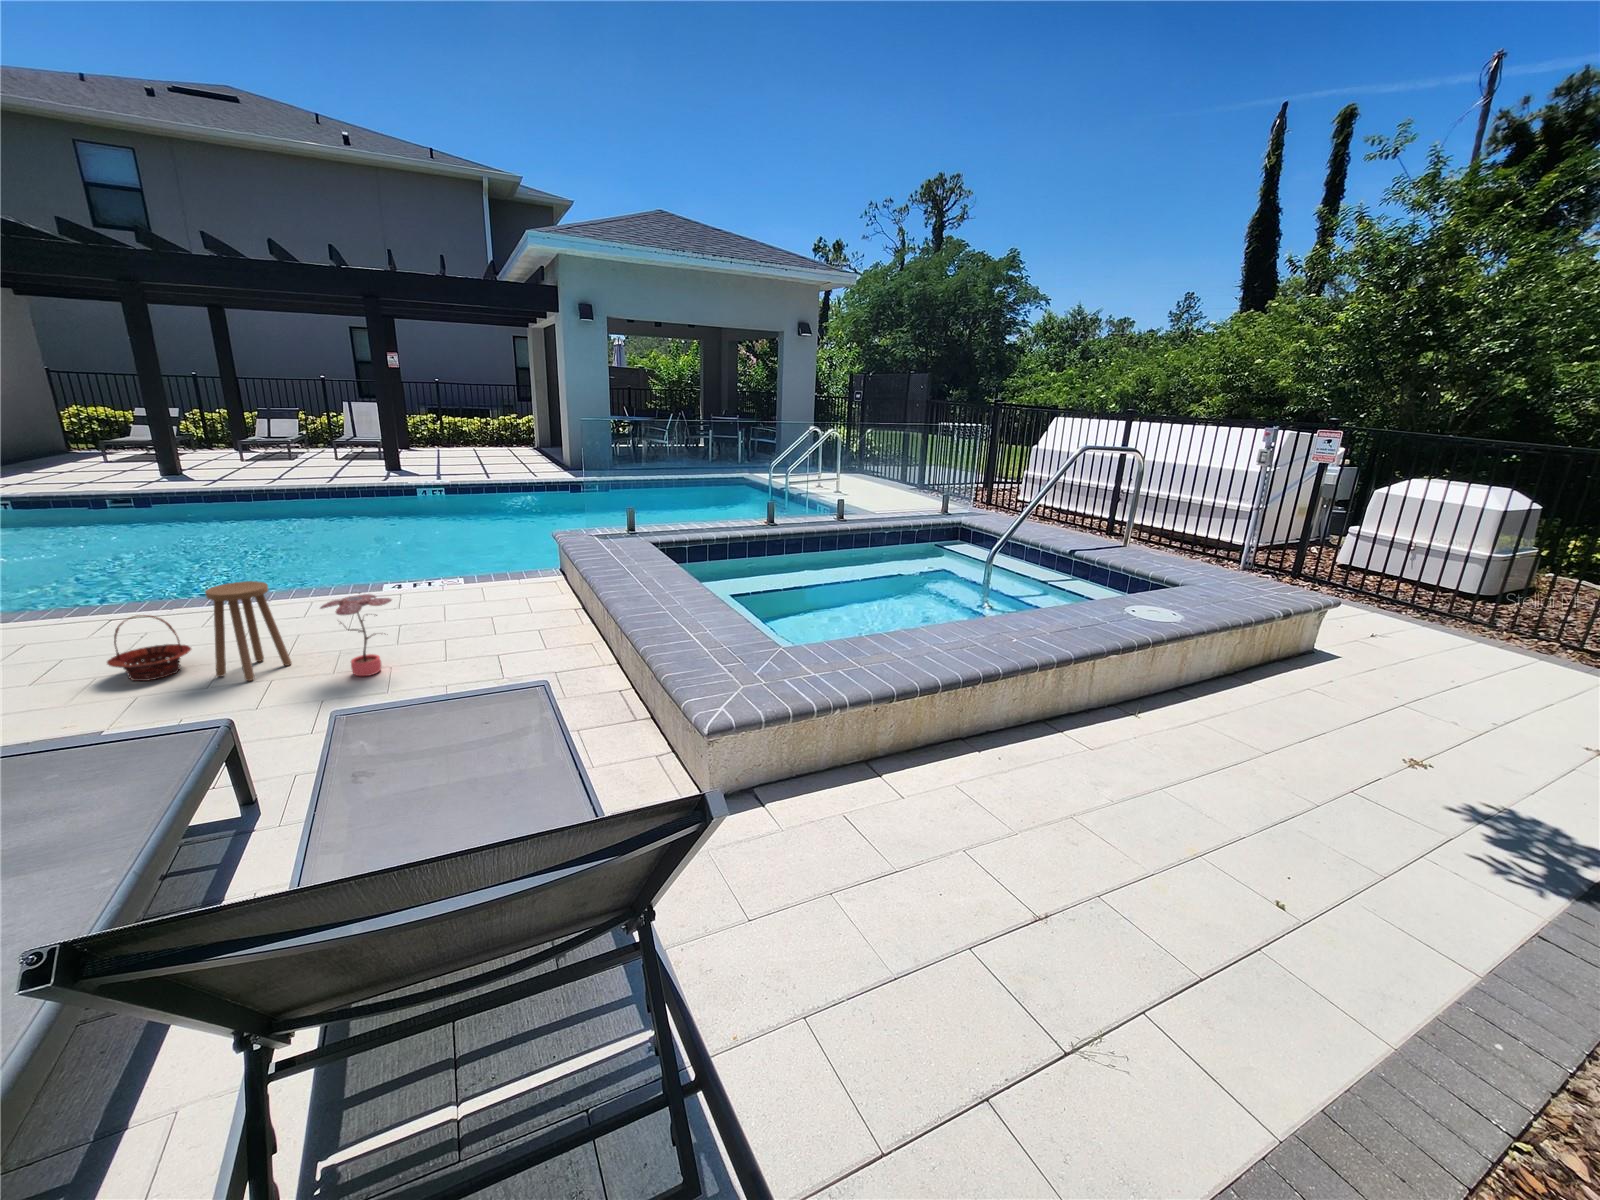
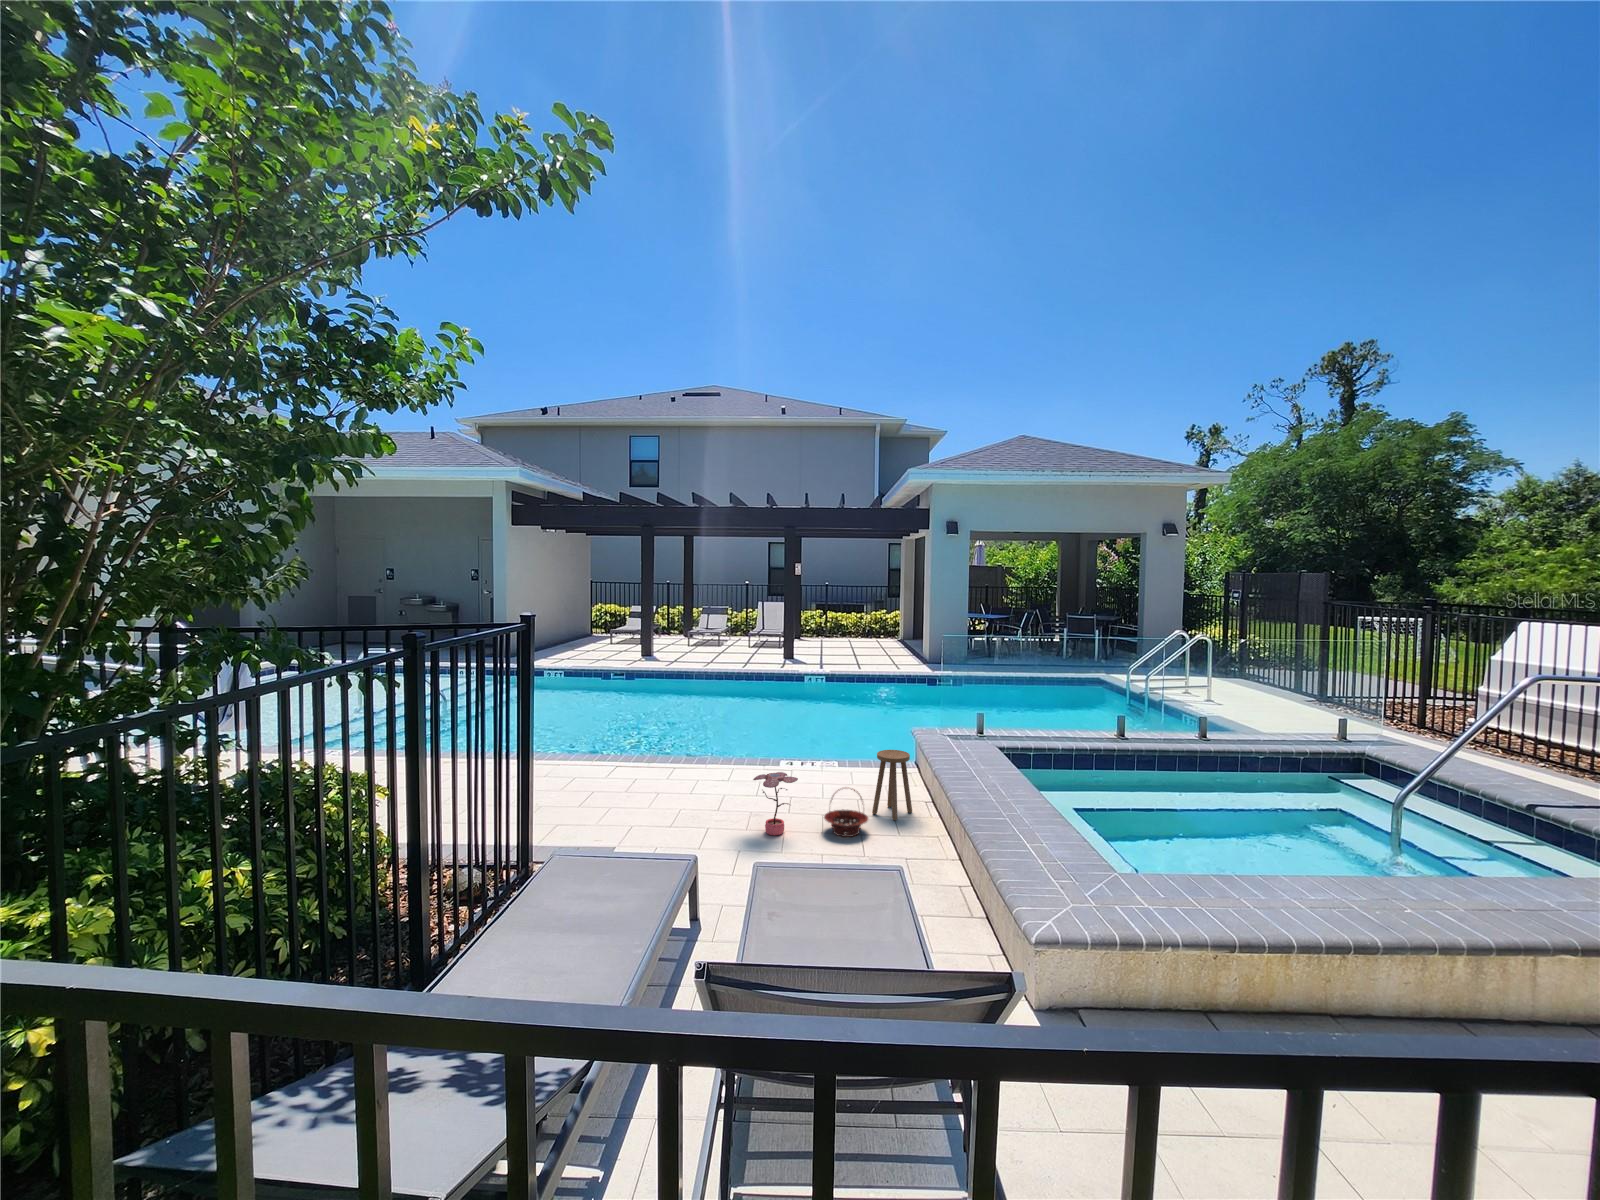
stool: present [205,581,291,681] -> present [872,750,912,820]
basket: present [107,615,191,681] -> present [824,789,868,837]

